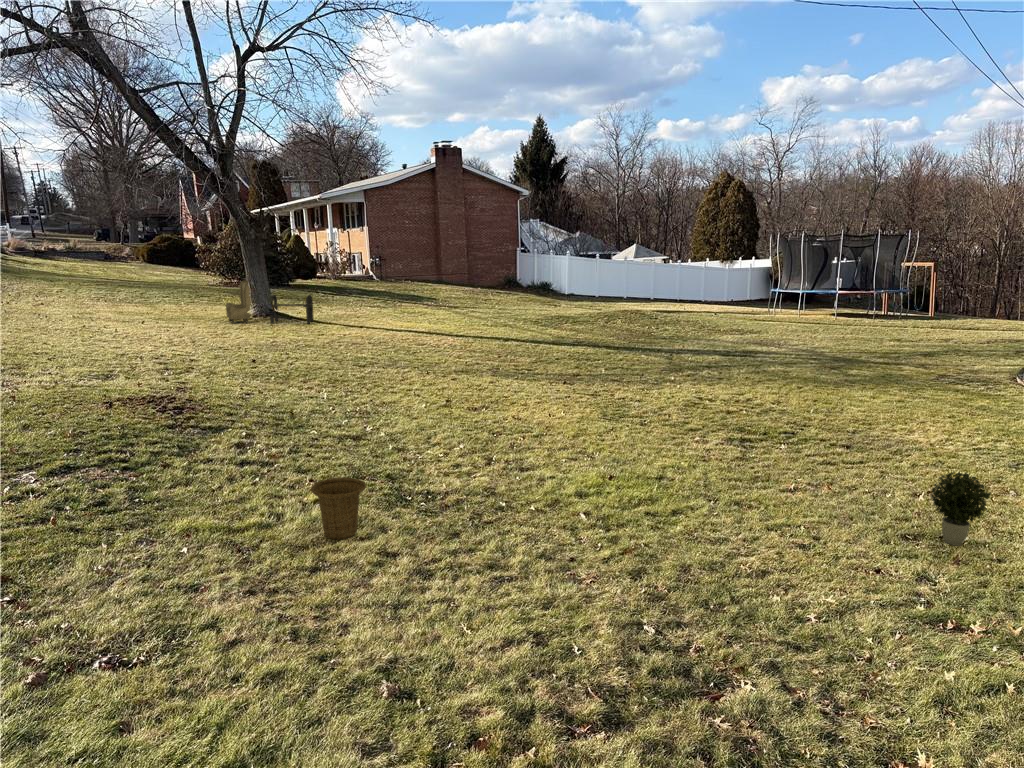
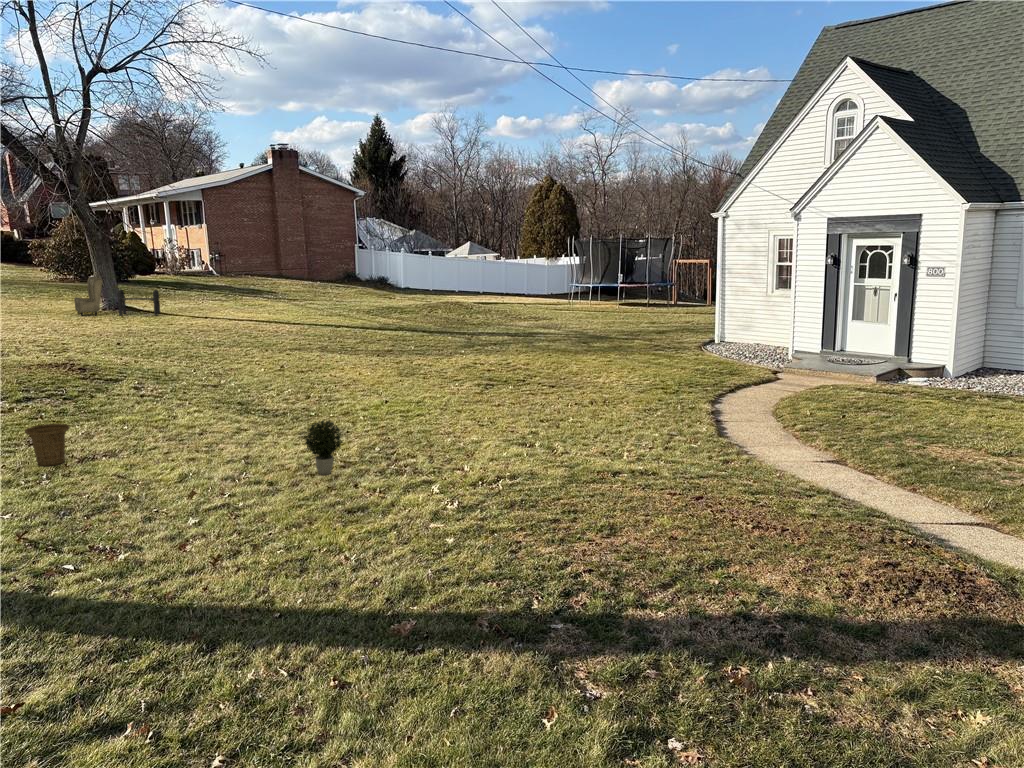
potted plant: present [930,472,991,546] -> present [304,420,343,475]
basket: present [311,477,366,540] -> present [25,423,70,466]

